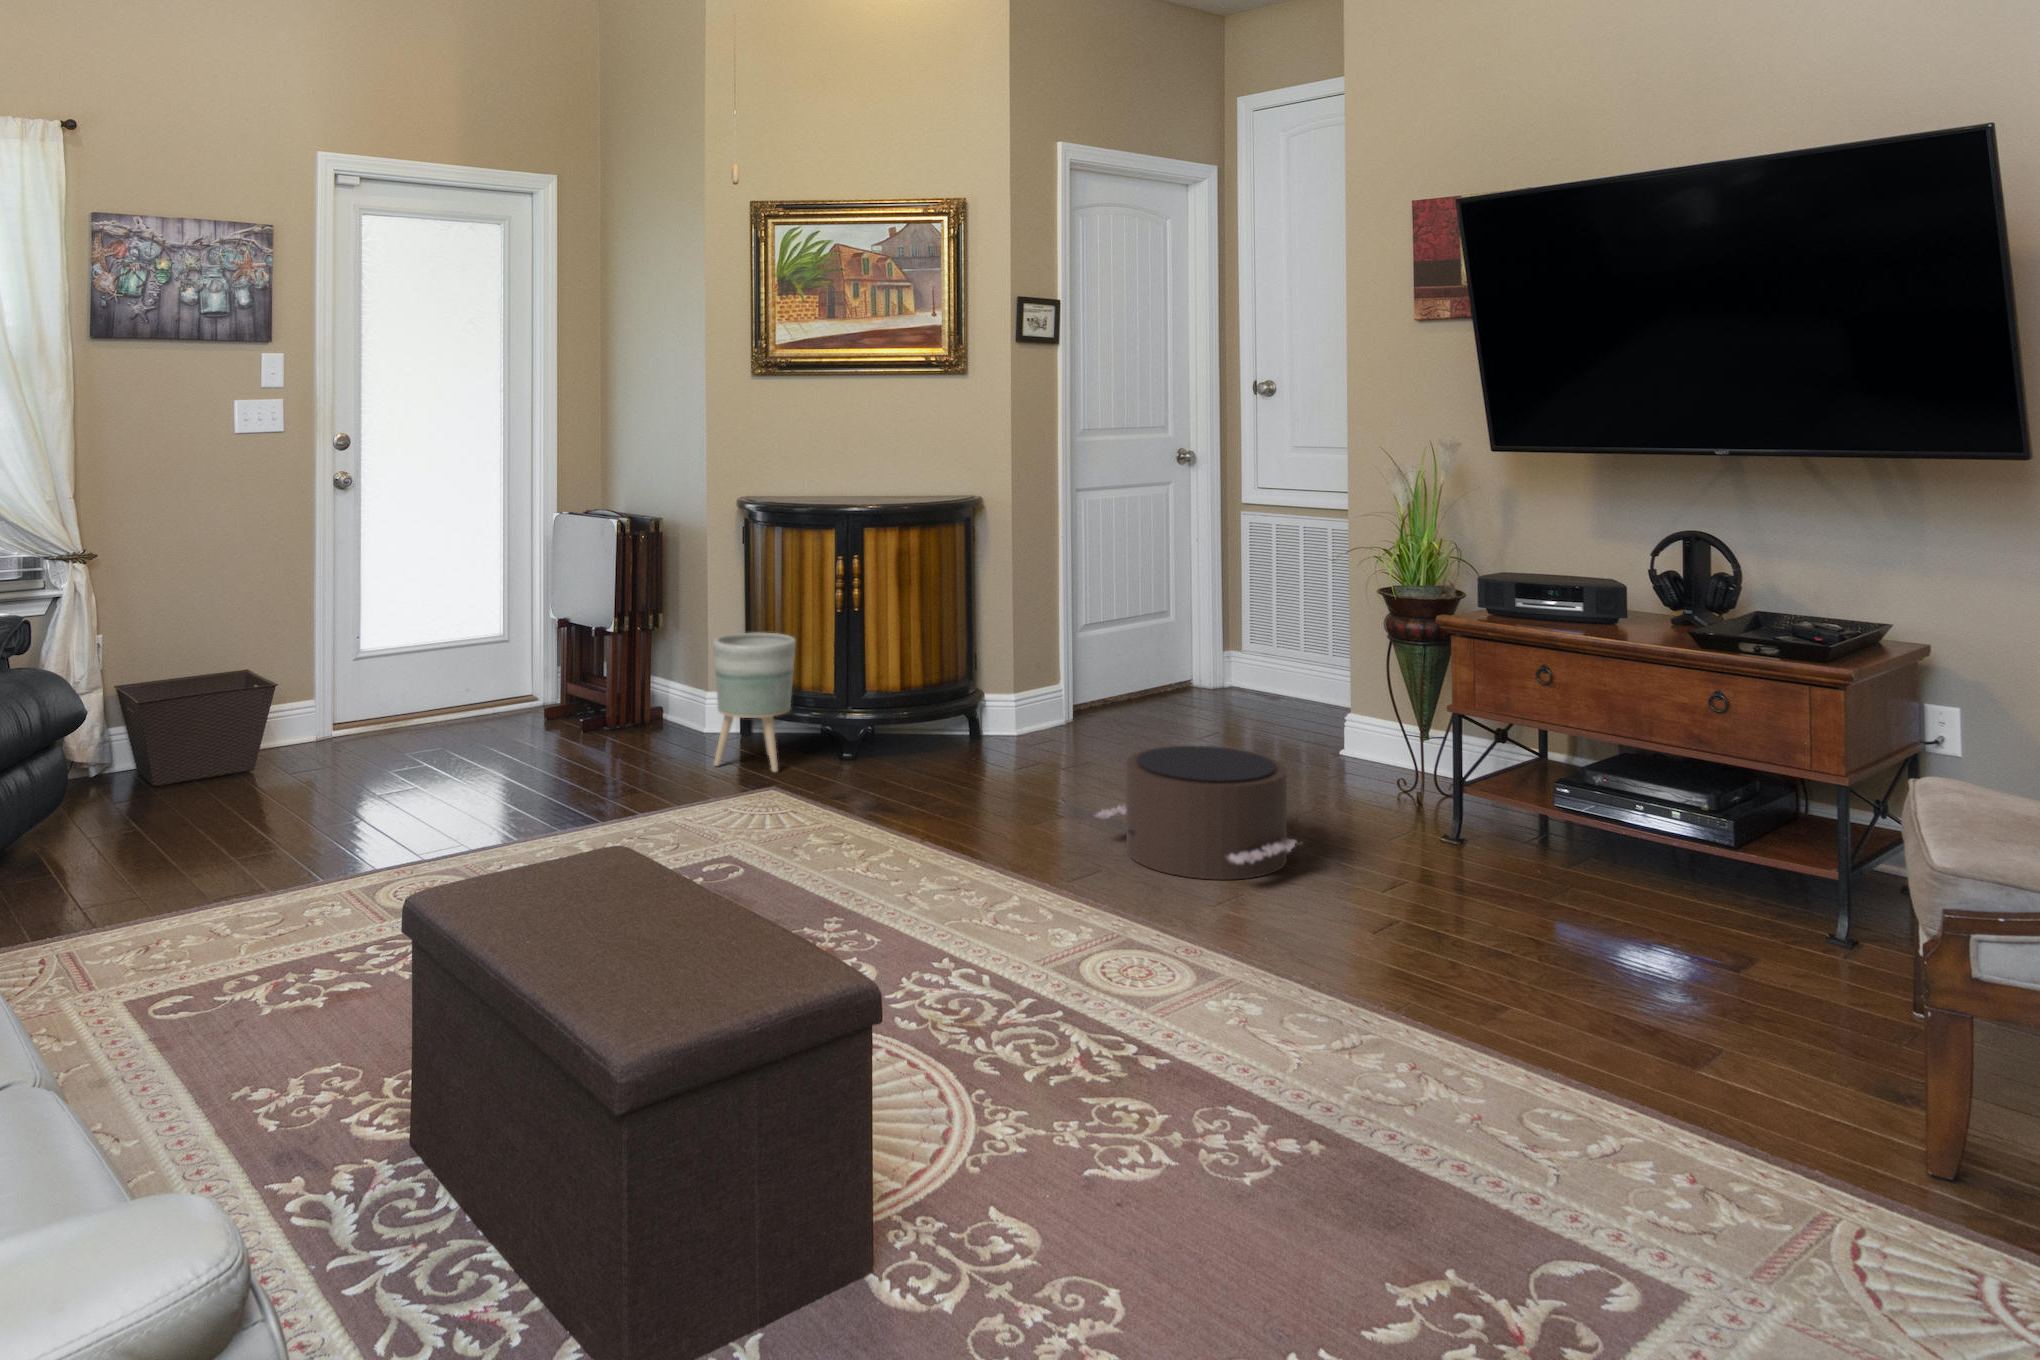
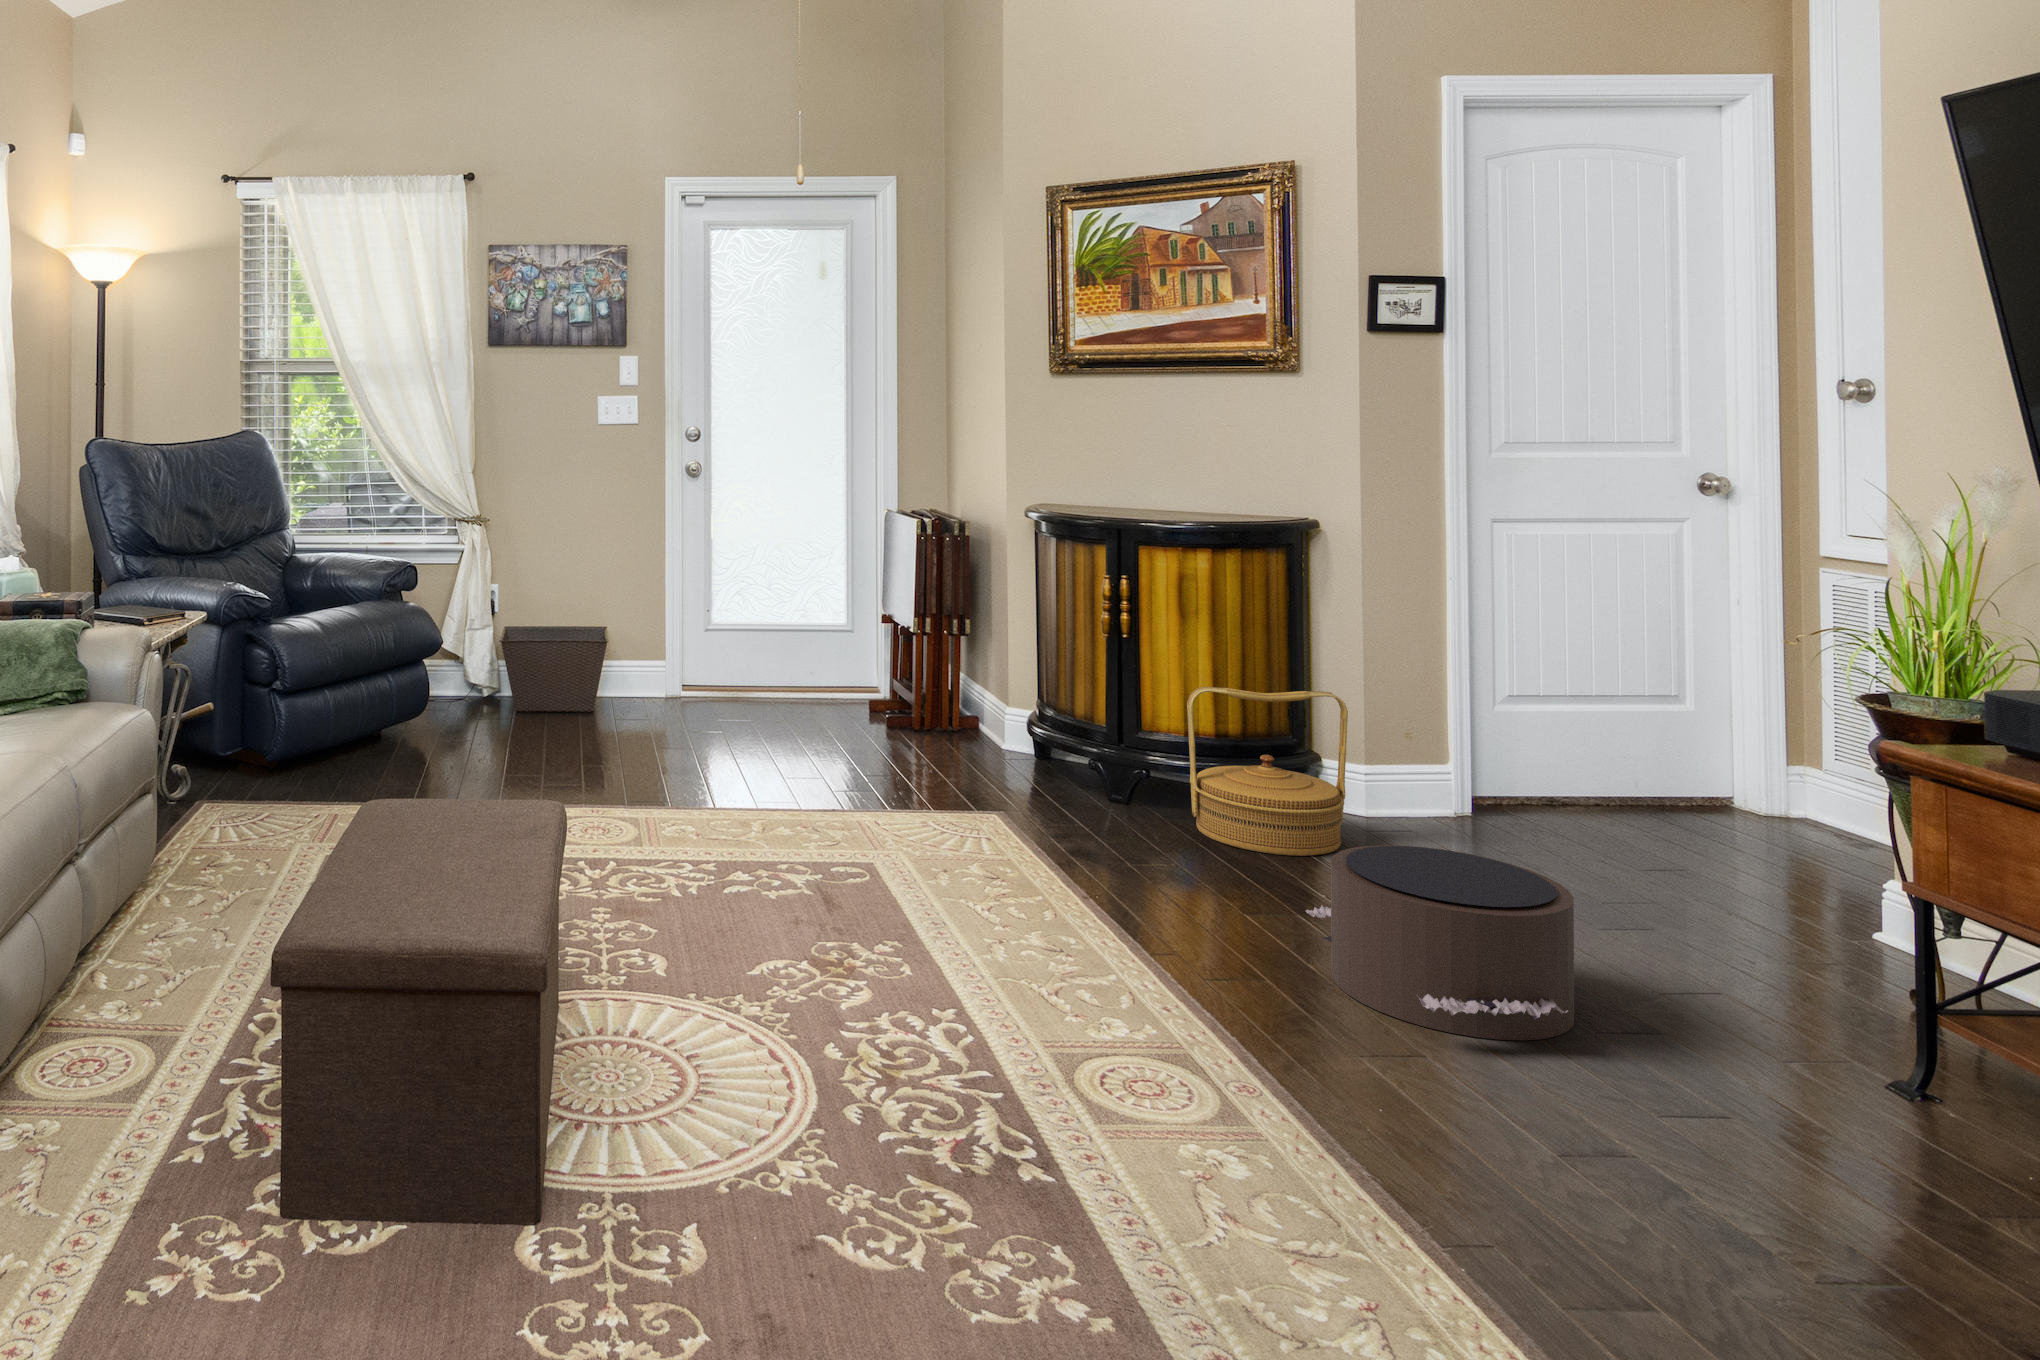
planter: present [713,633,796,772] -> none [975,644,1067,795]
woven basket: none [918,640,1031,782] -> present [1187,687,1348,856]

